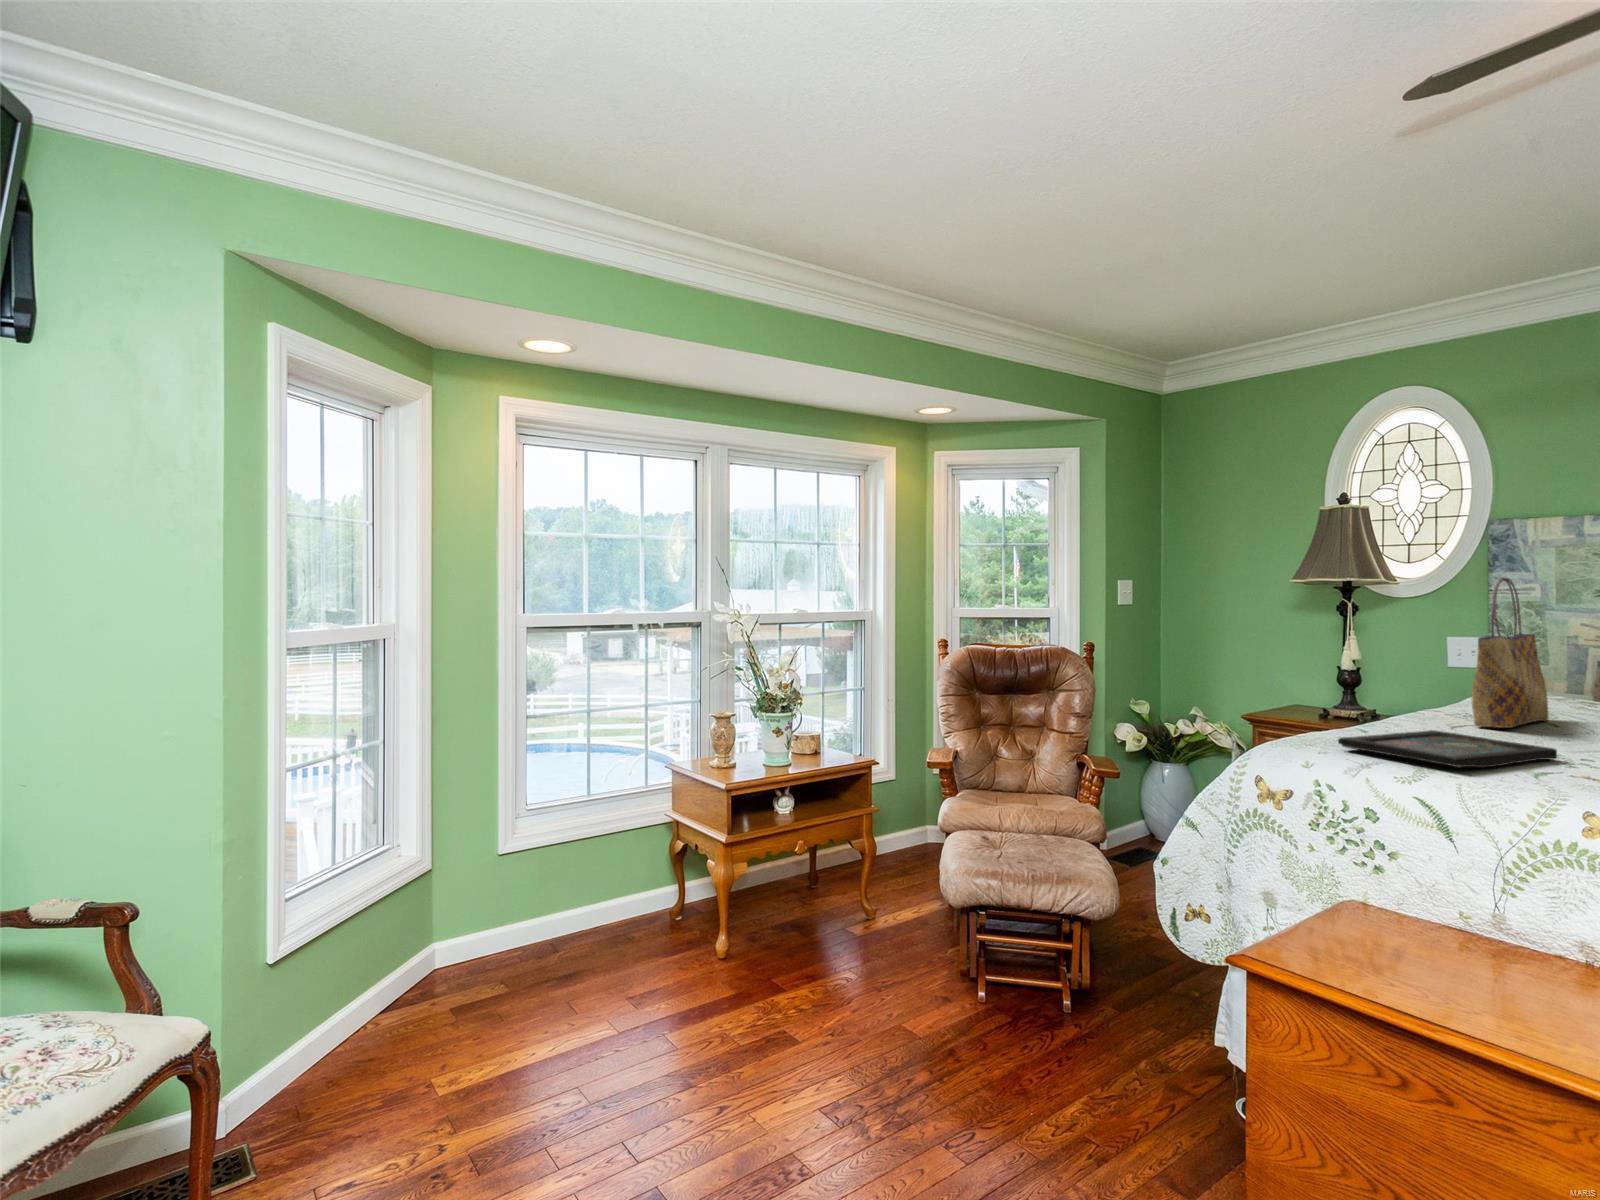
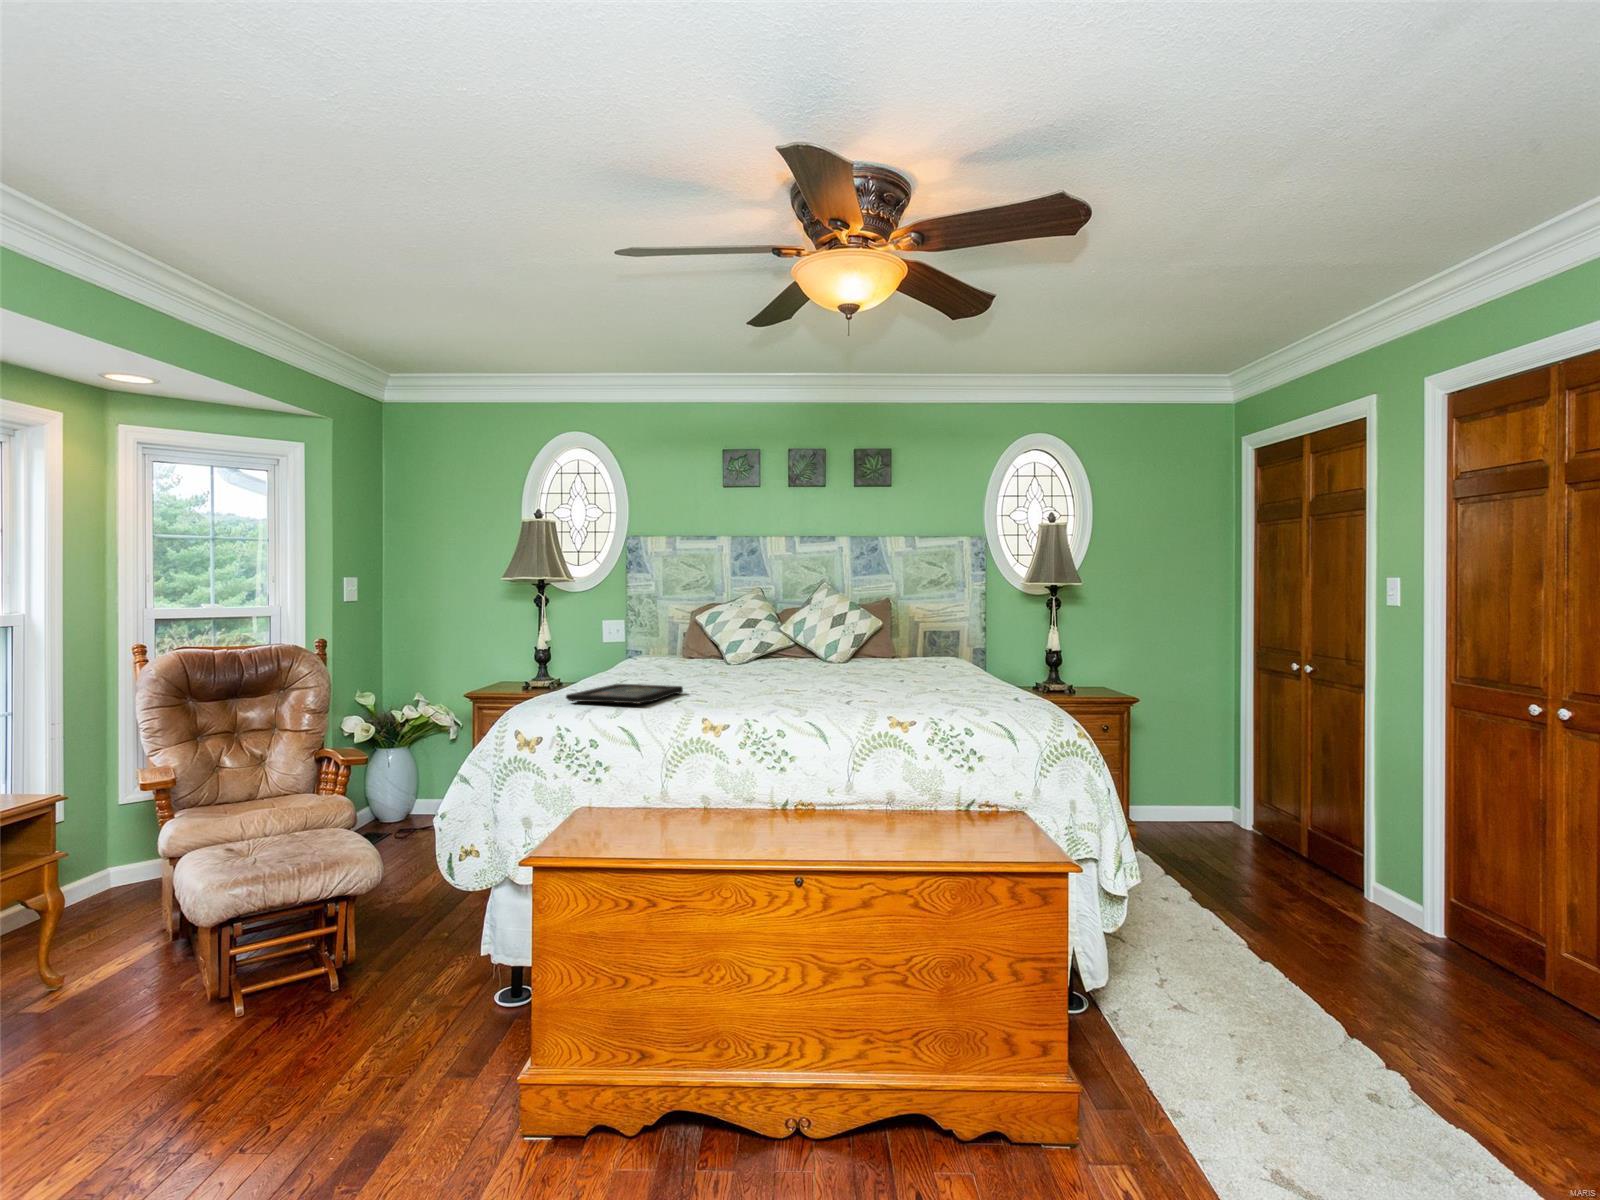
tote bag: present [1472,577,1548,728] -> none [633,578,670,679]

